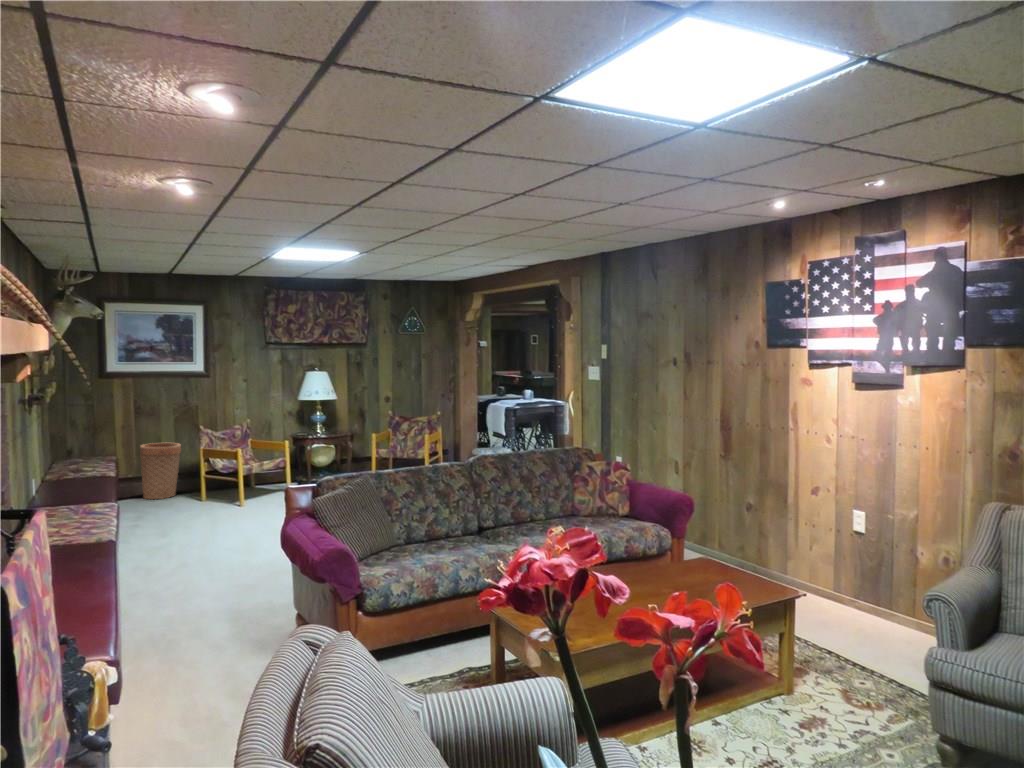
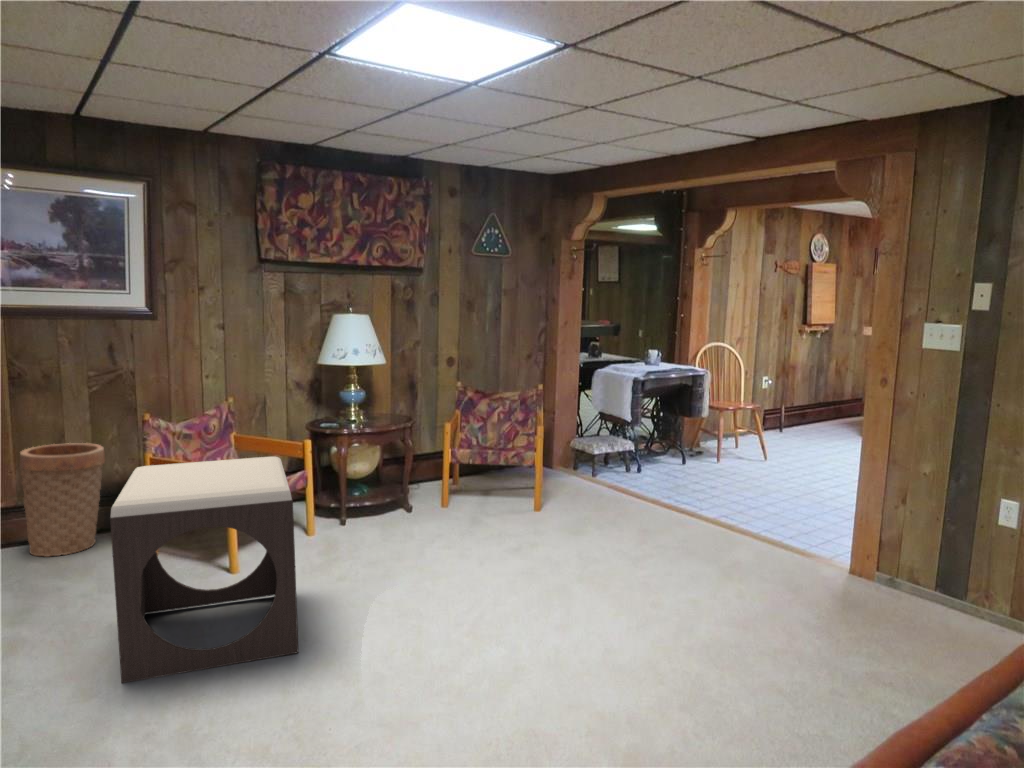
footstool: none [184,444,265,534] -> present [110,457,298,683]

